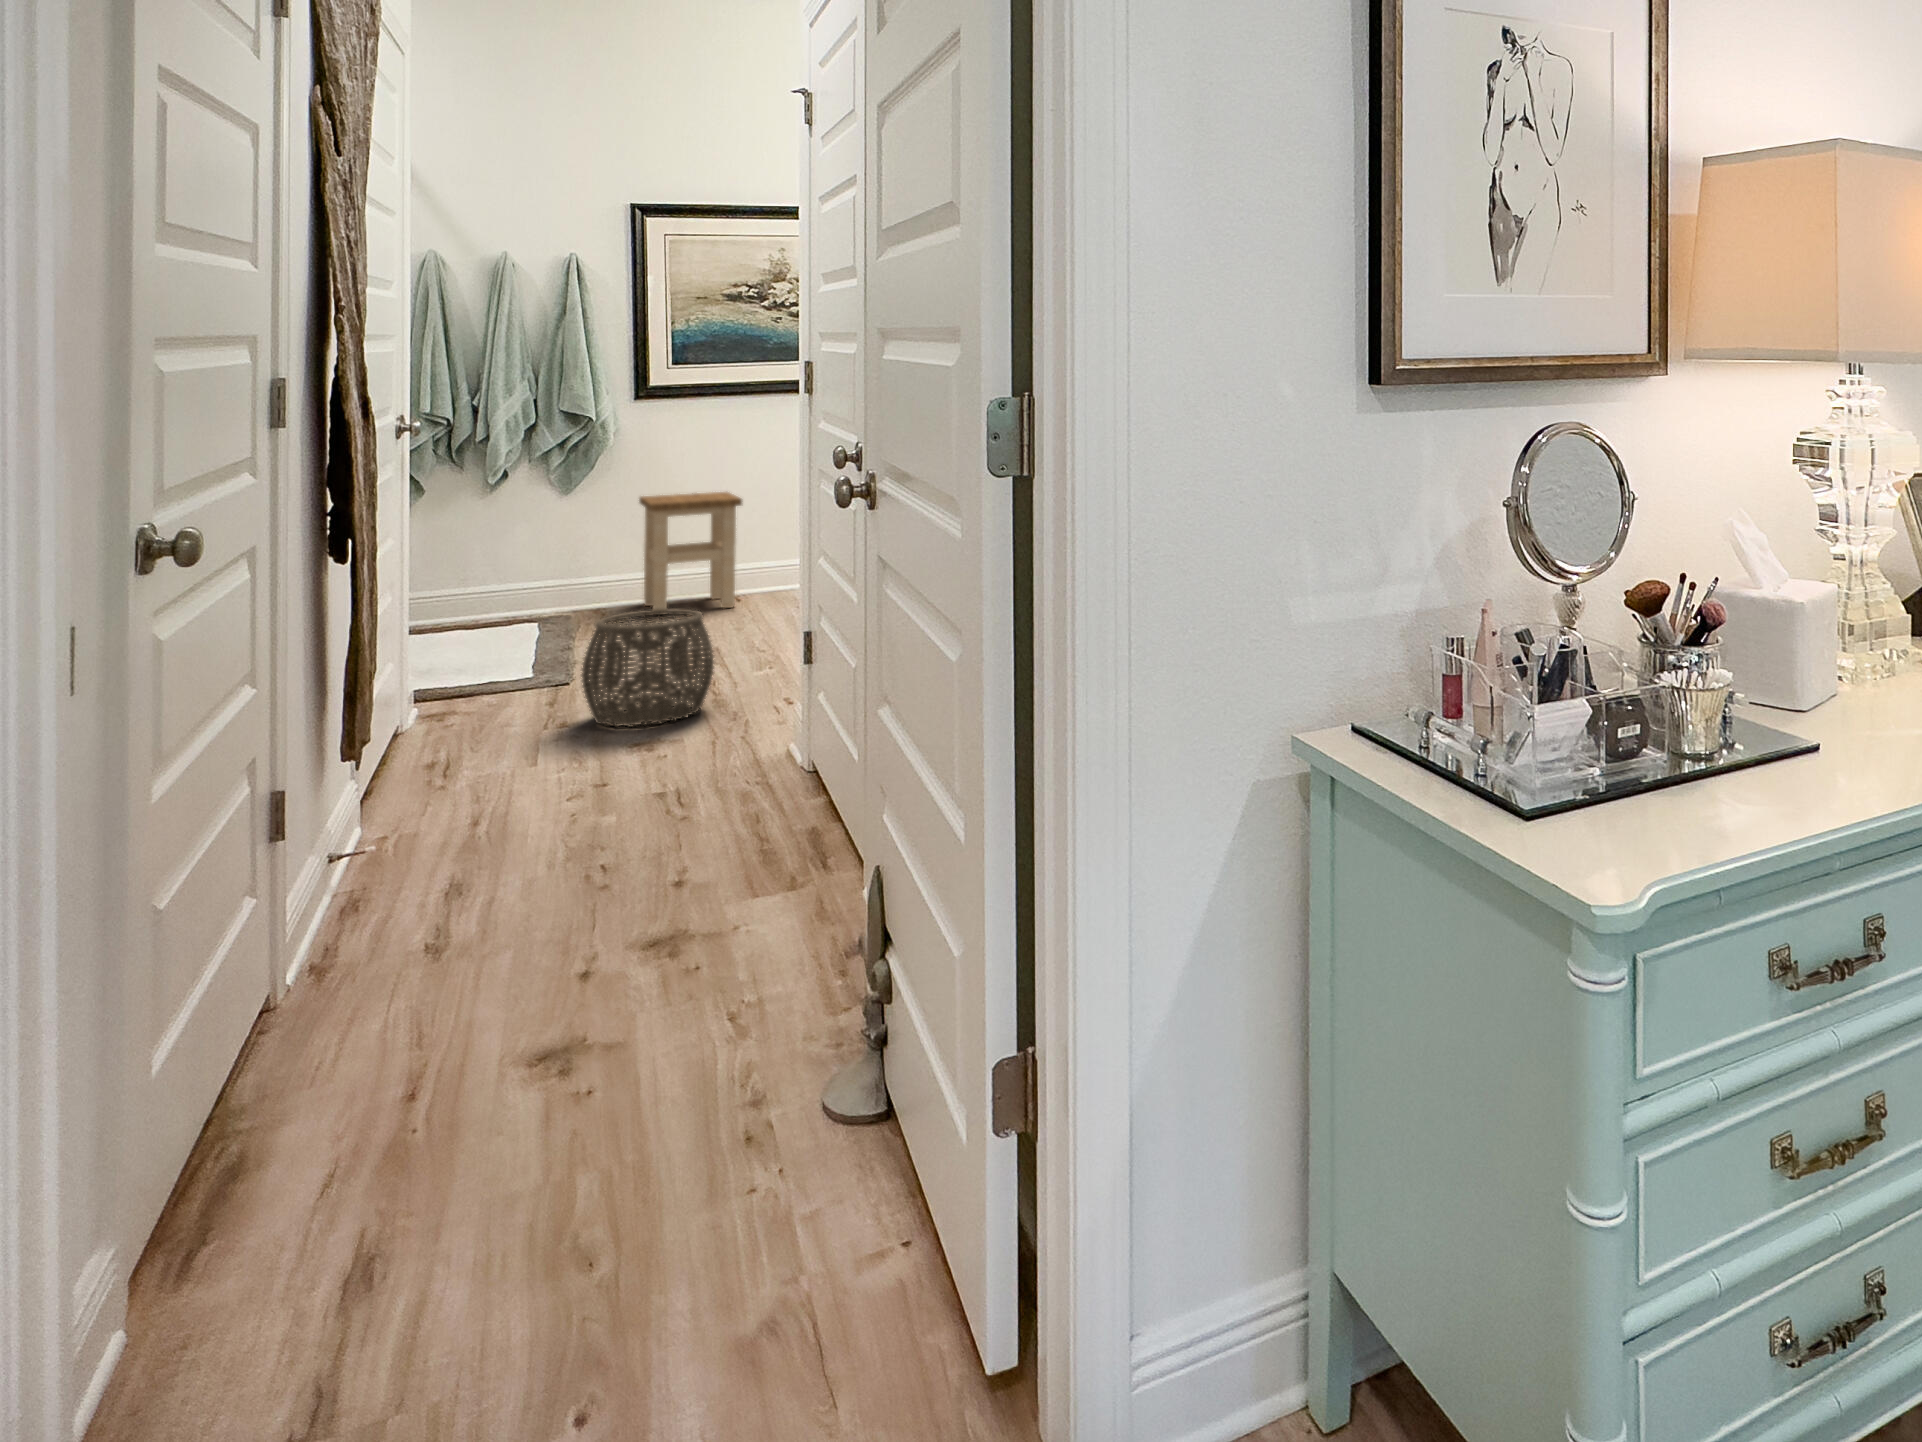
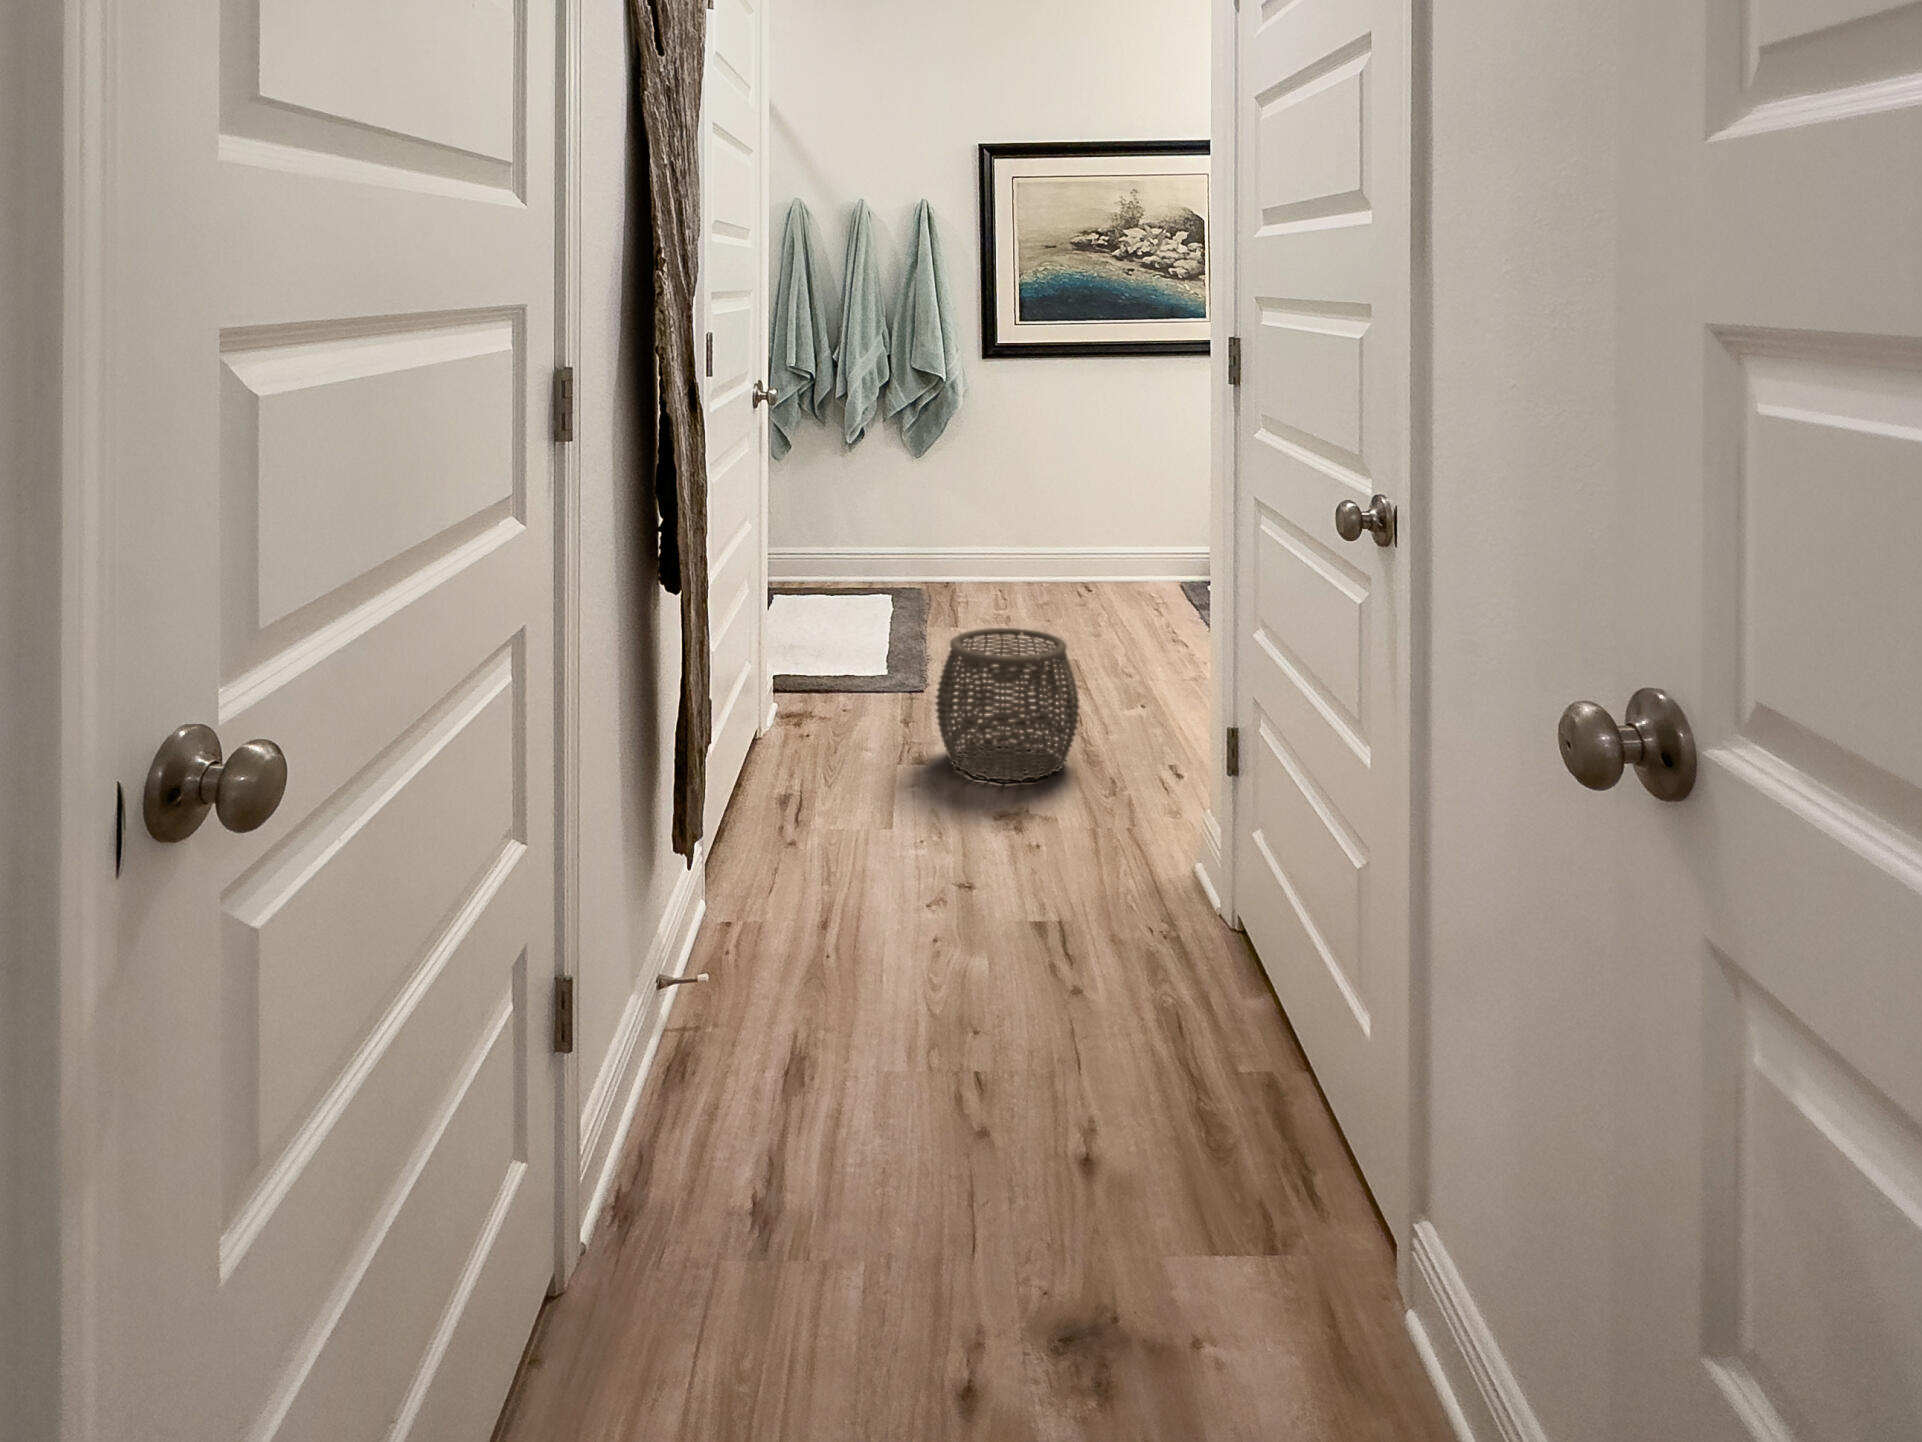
stool: present [639,492,742,609] -> none [986,464,1089,601]

